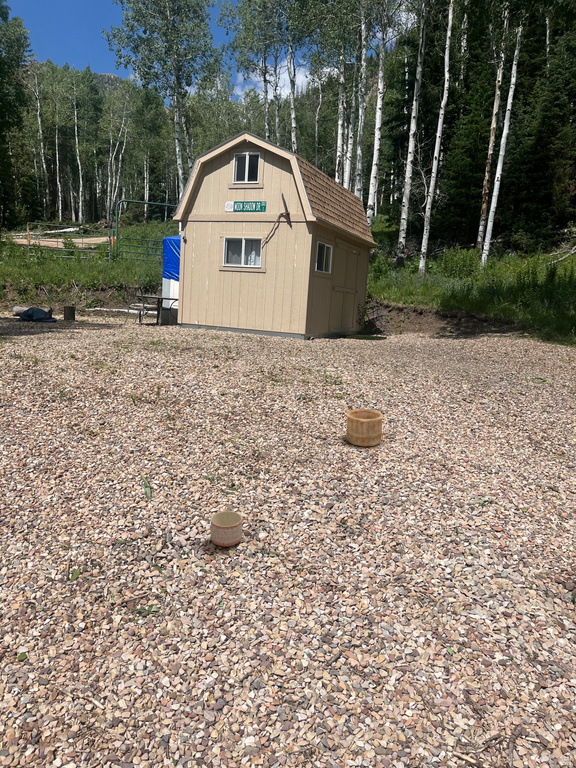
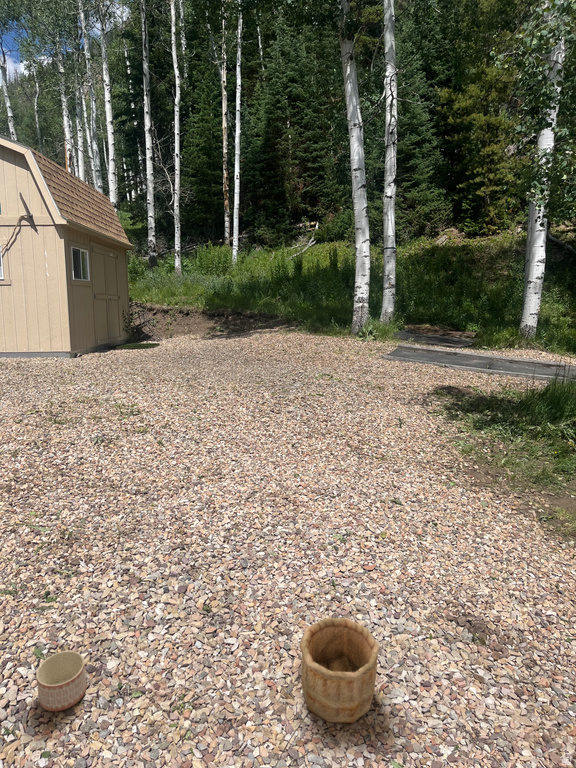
wooden bucket: present [346,409,383,447] -> present [299,618,380,723]

